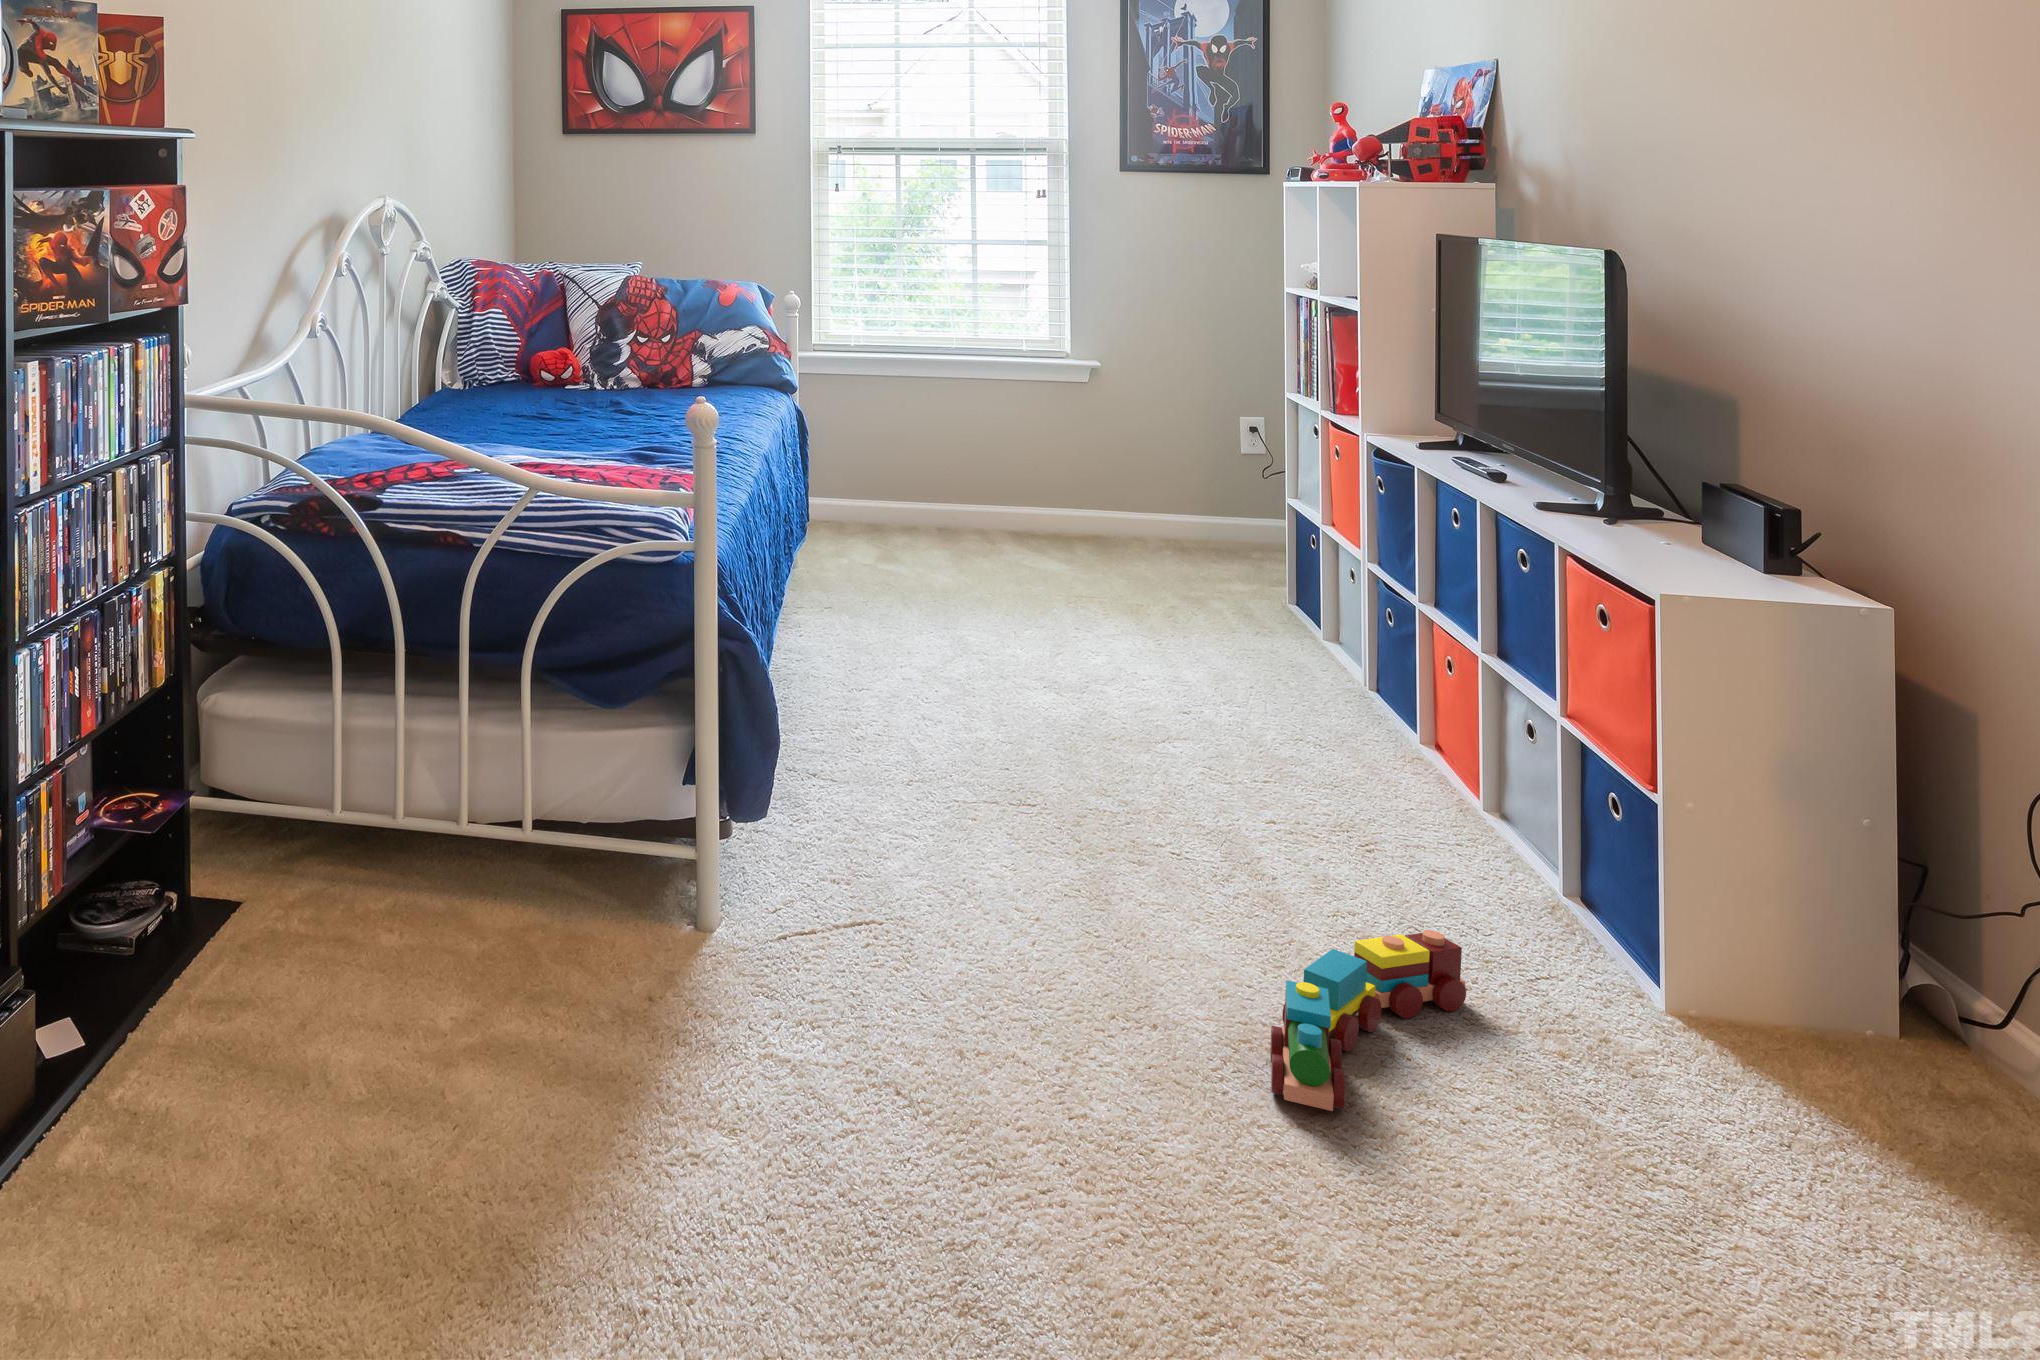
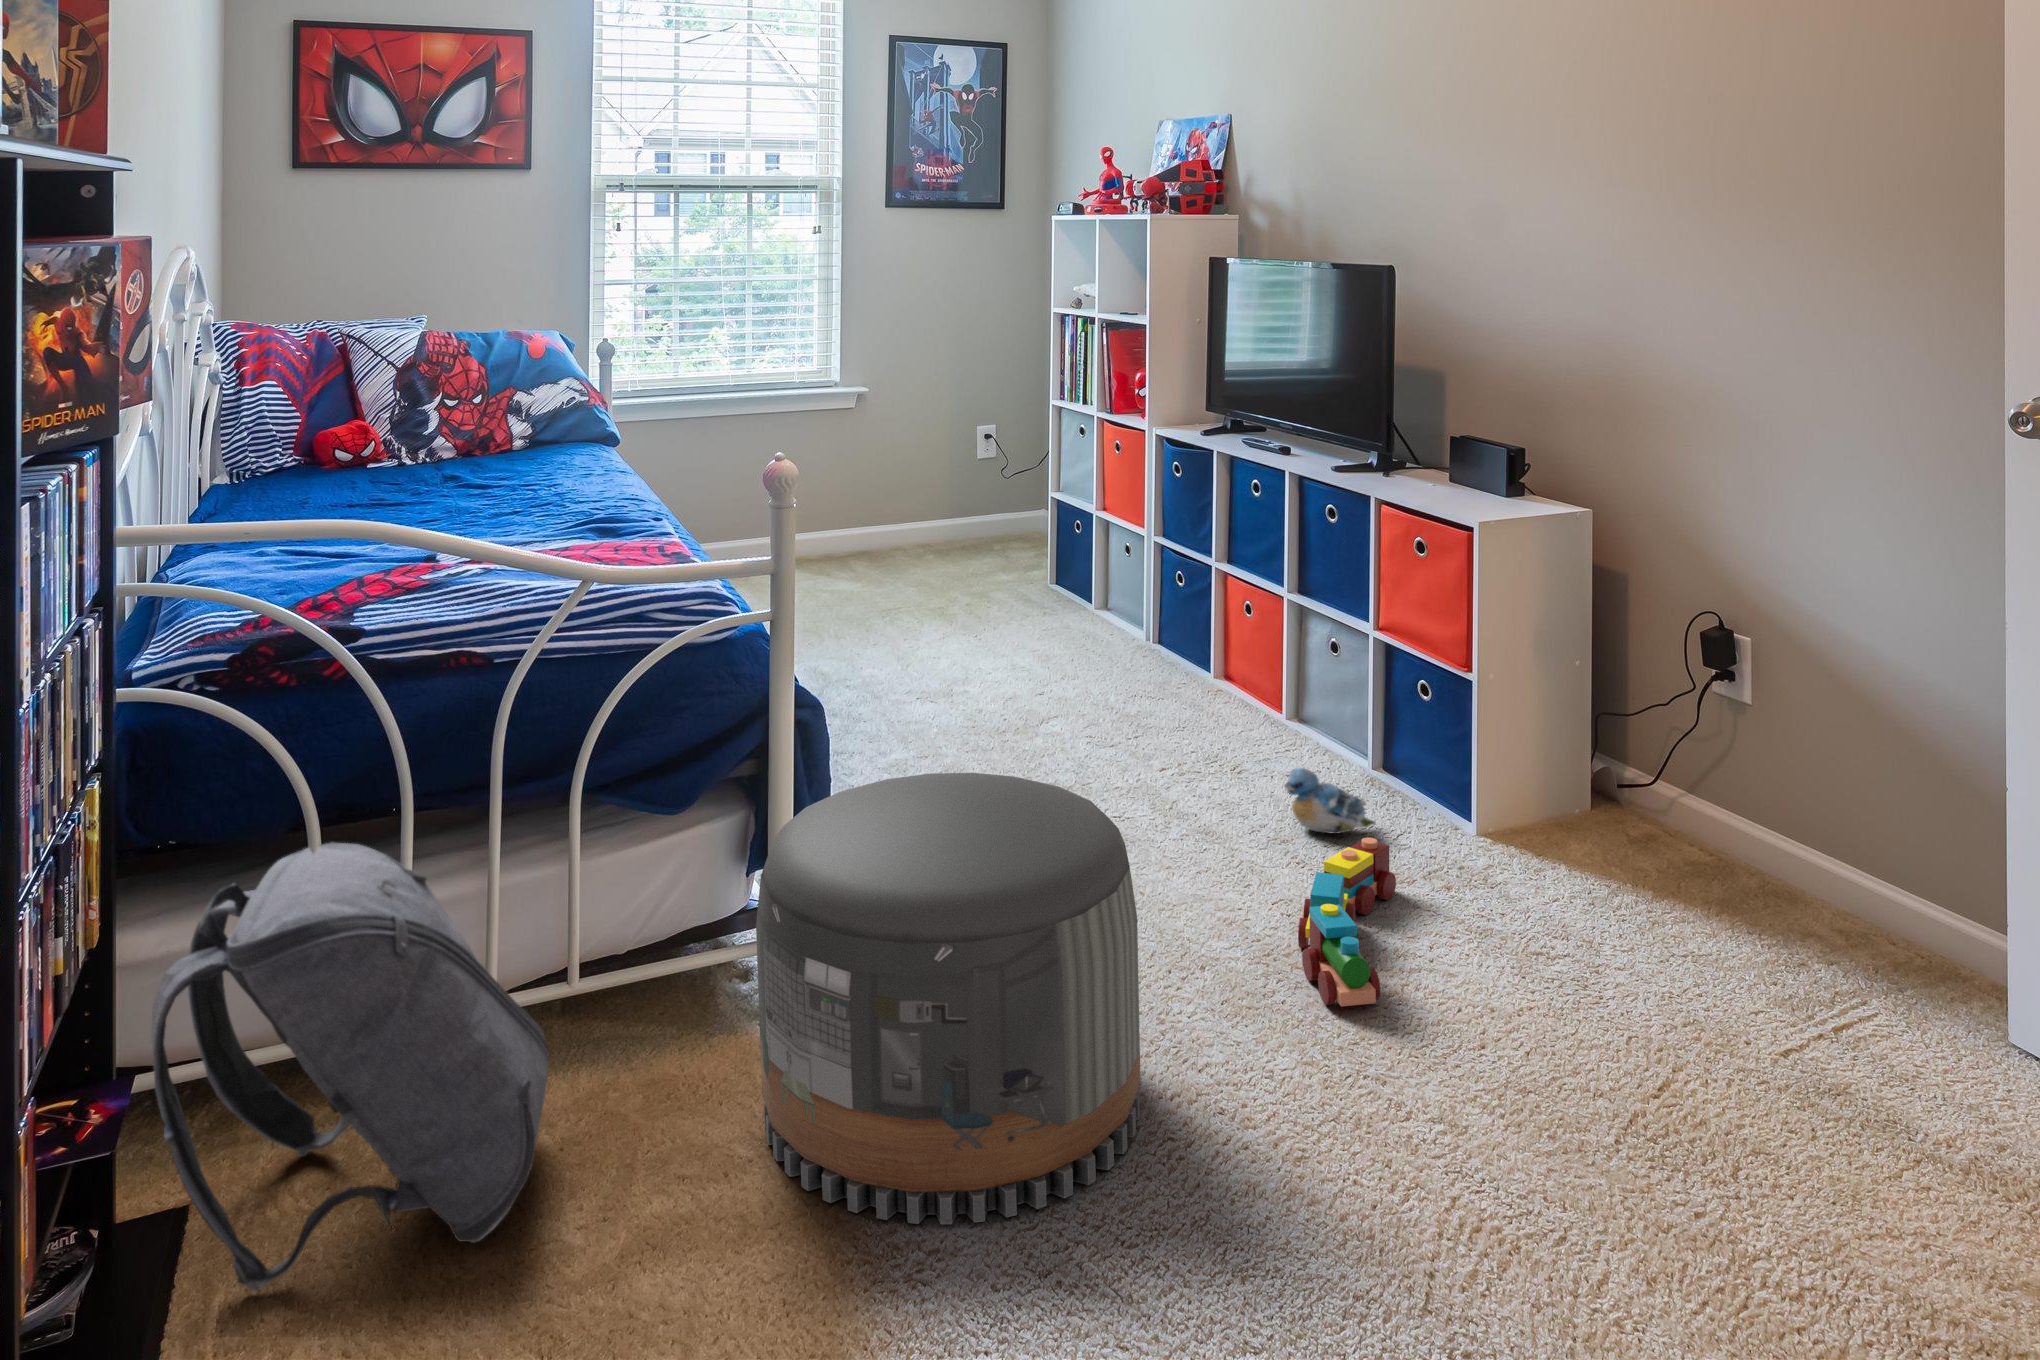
backpack: none [155,671,465,1012] -> present [151,842,549,1292]
pouf: none [611,722,994,1167] -> present [756,773,1141,1224]
plush toy: none [1370,833,1490,925] -> present [1285,768,1376,834]

